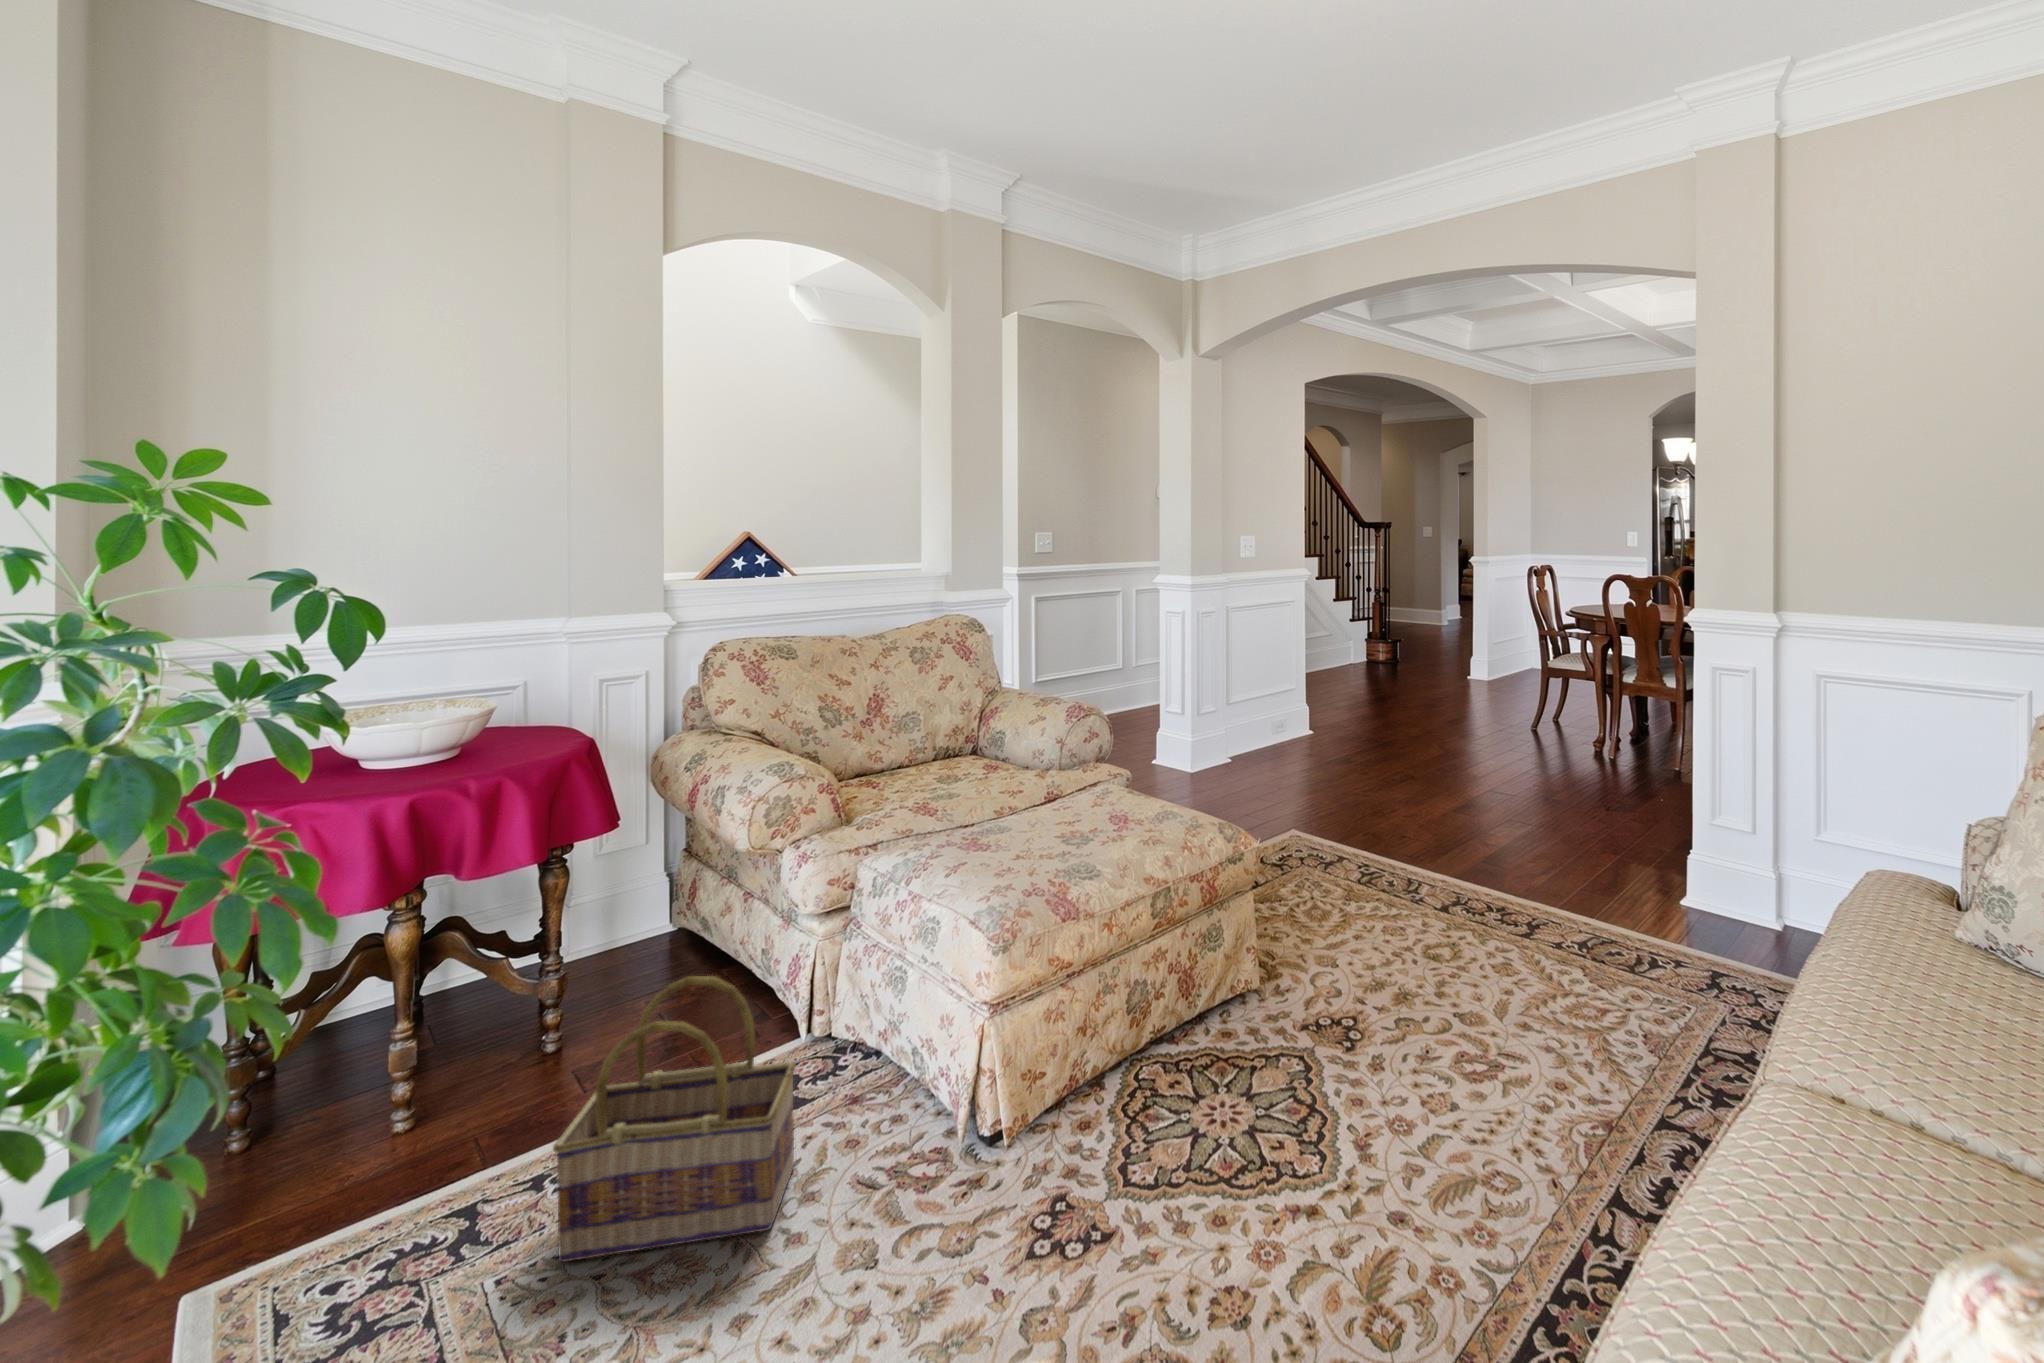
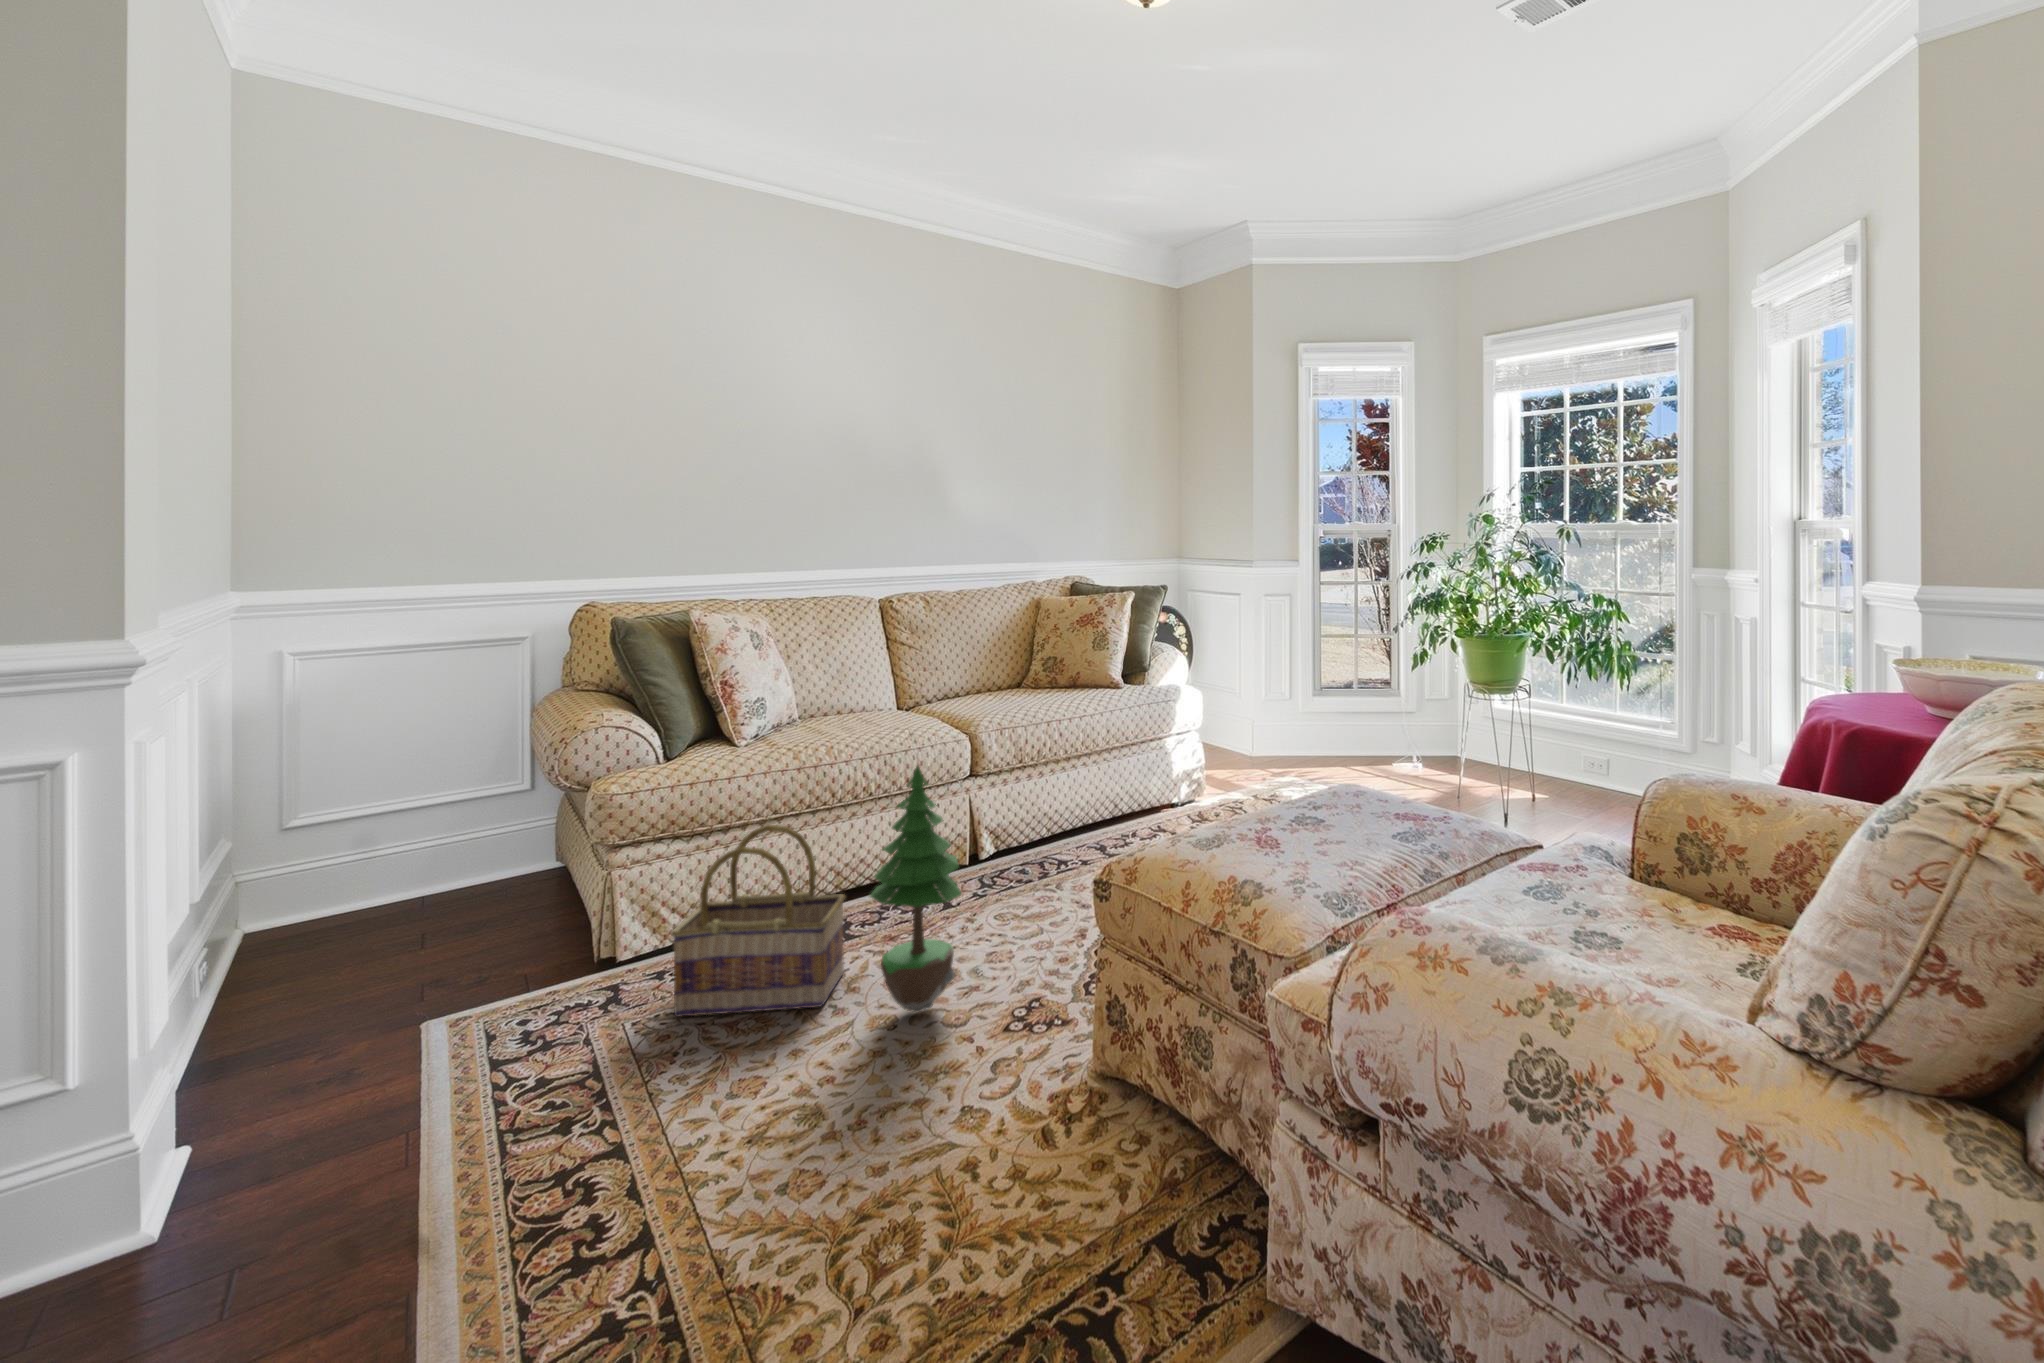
potted tree: none [836,899,965,1233] -> present [870,766,962,1012]

